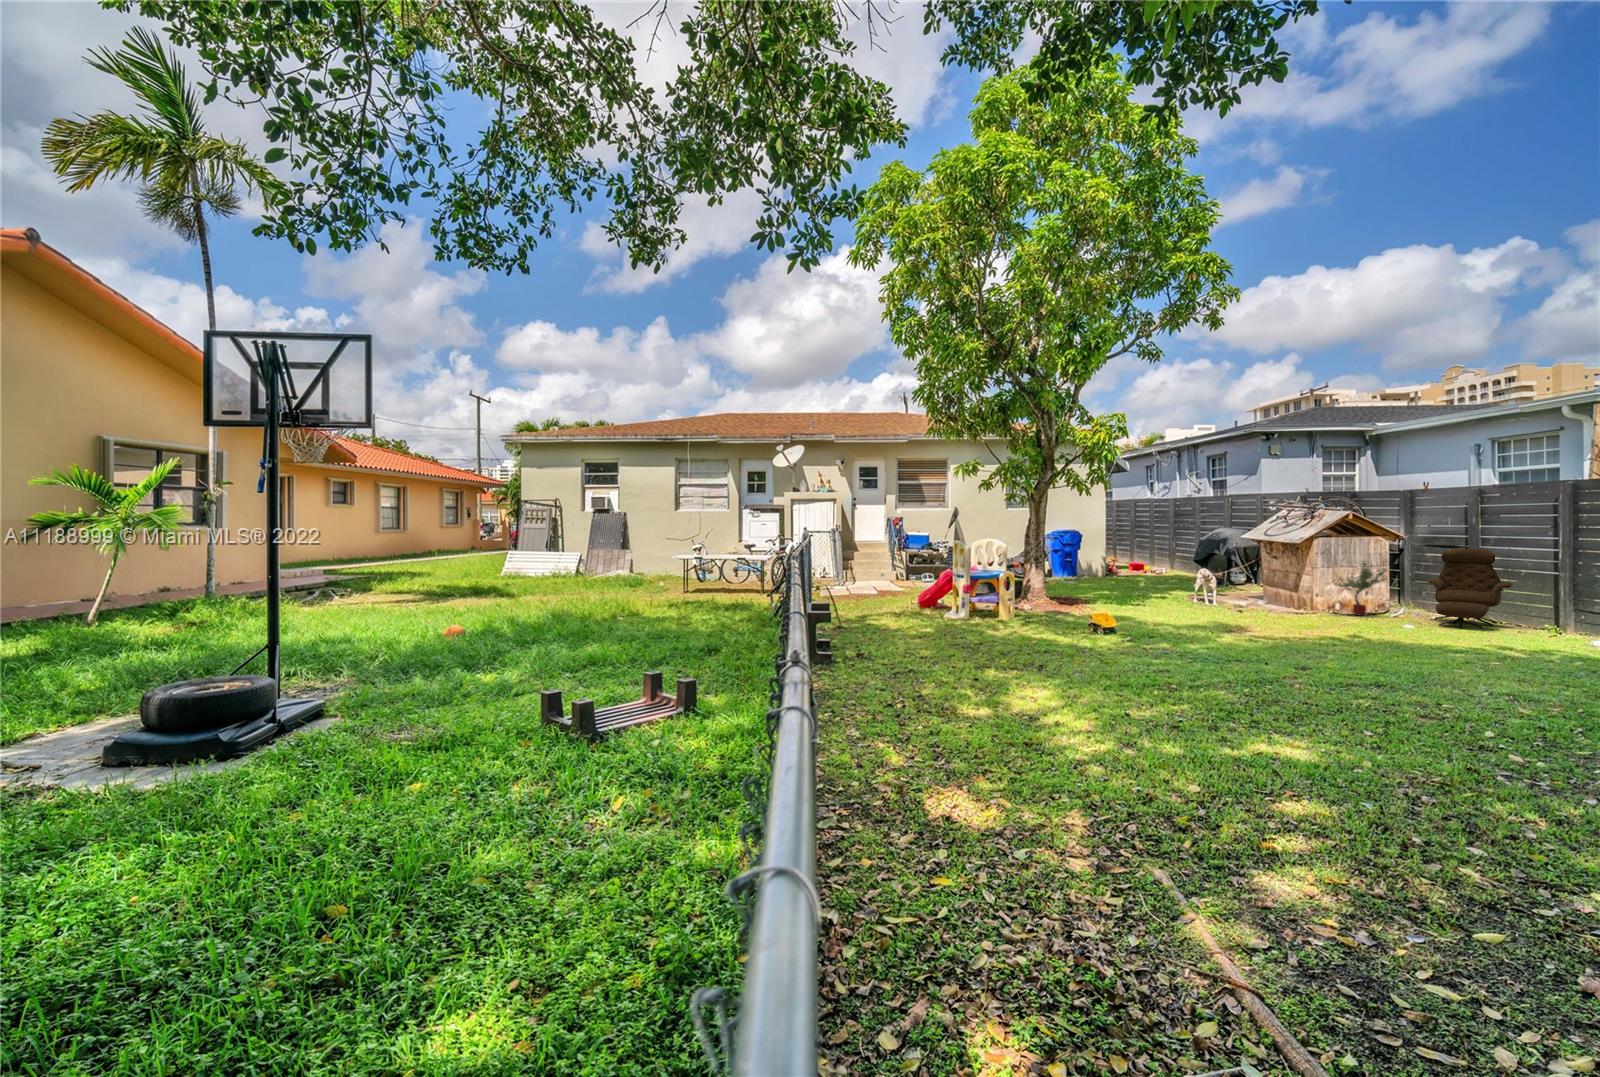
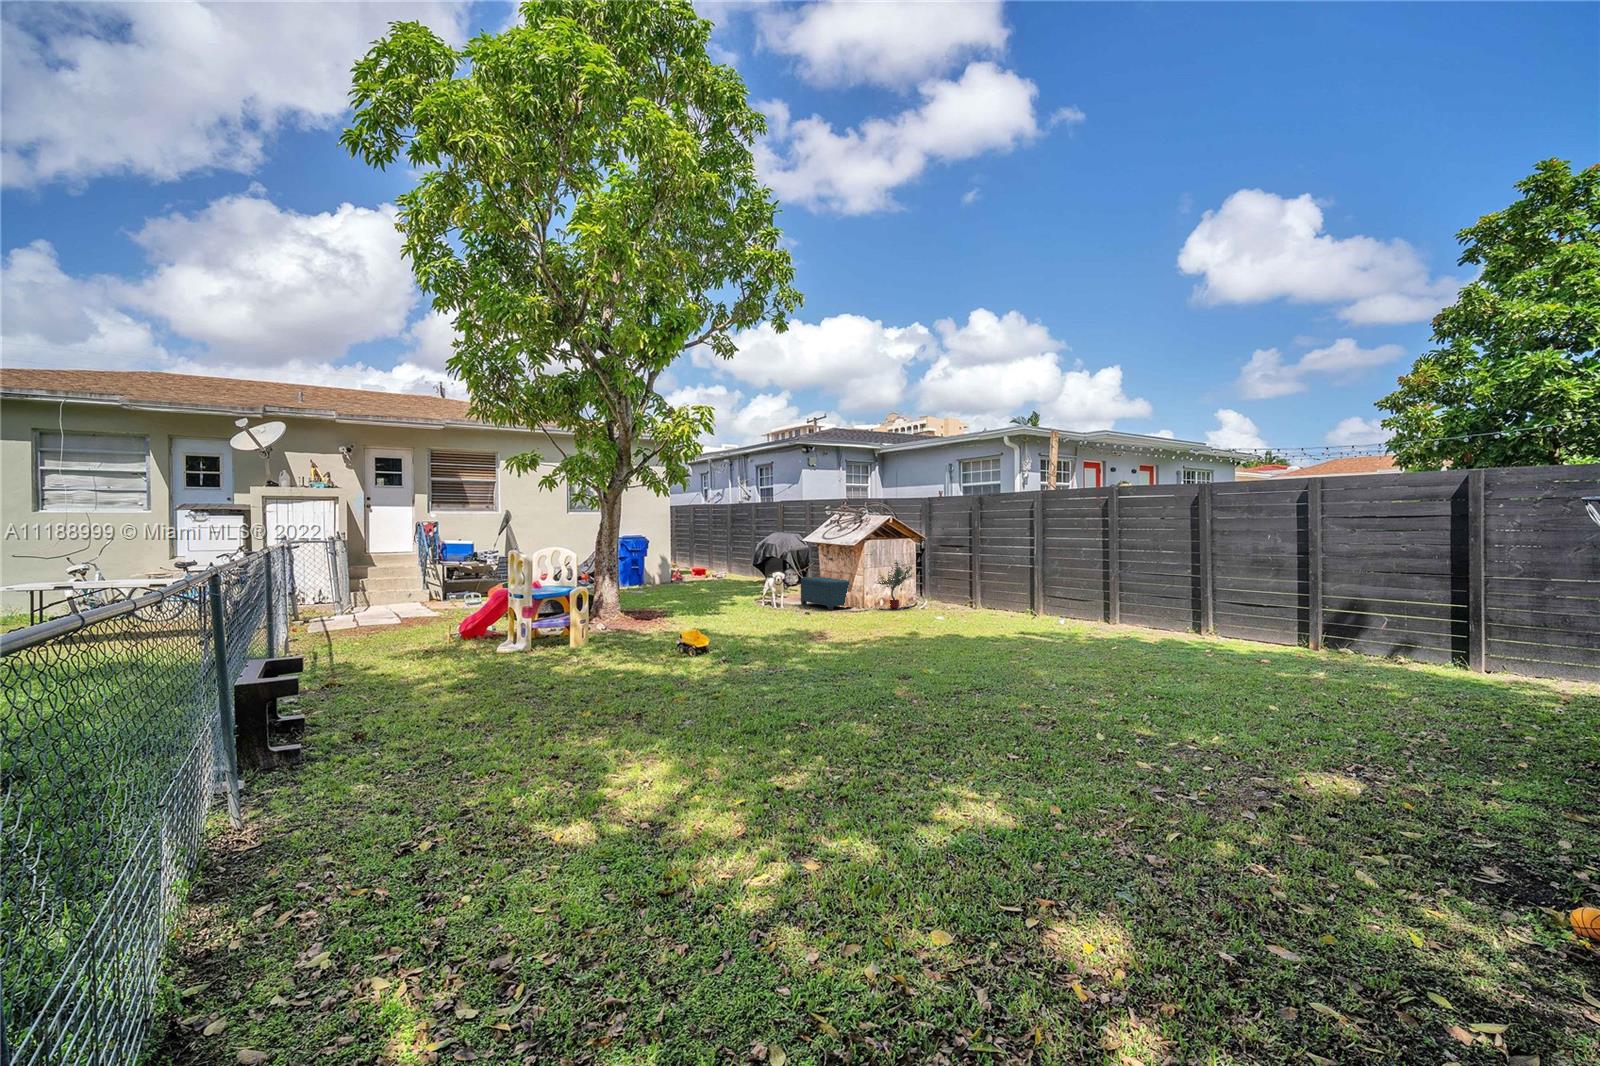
lounge chair: present [1428,549,1512,629] -> none [939,548,989,615]
bench: none [1236,575,1302,611] -> present [801,577,852,610]

